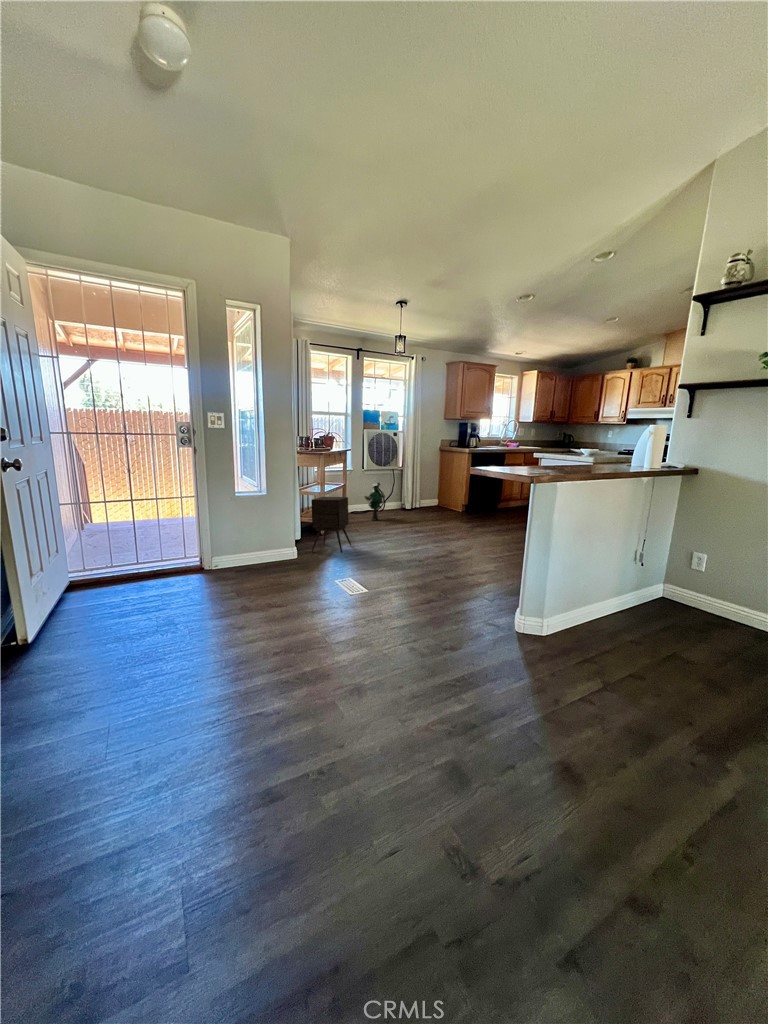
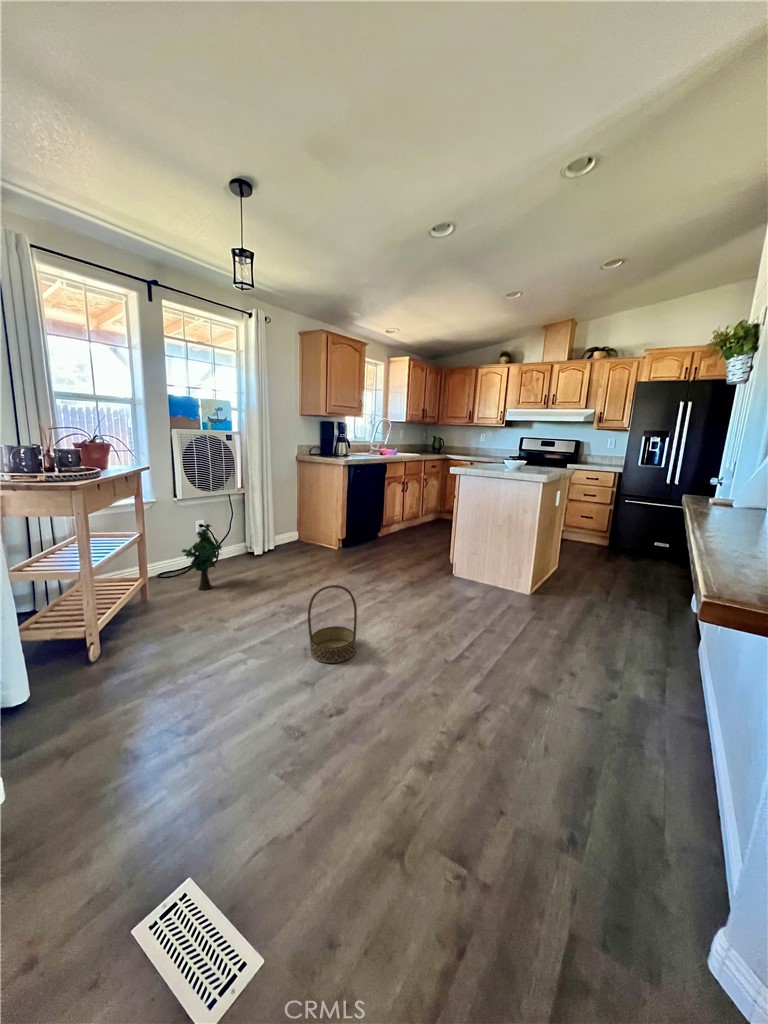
side table: present [311,497,351,553] -> none [34,598,165,761]
basket: none [421,507,448,548] -> present [308,585,357,663]

